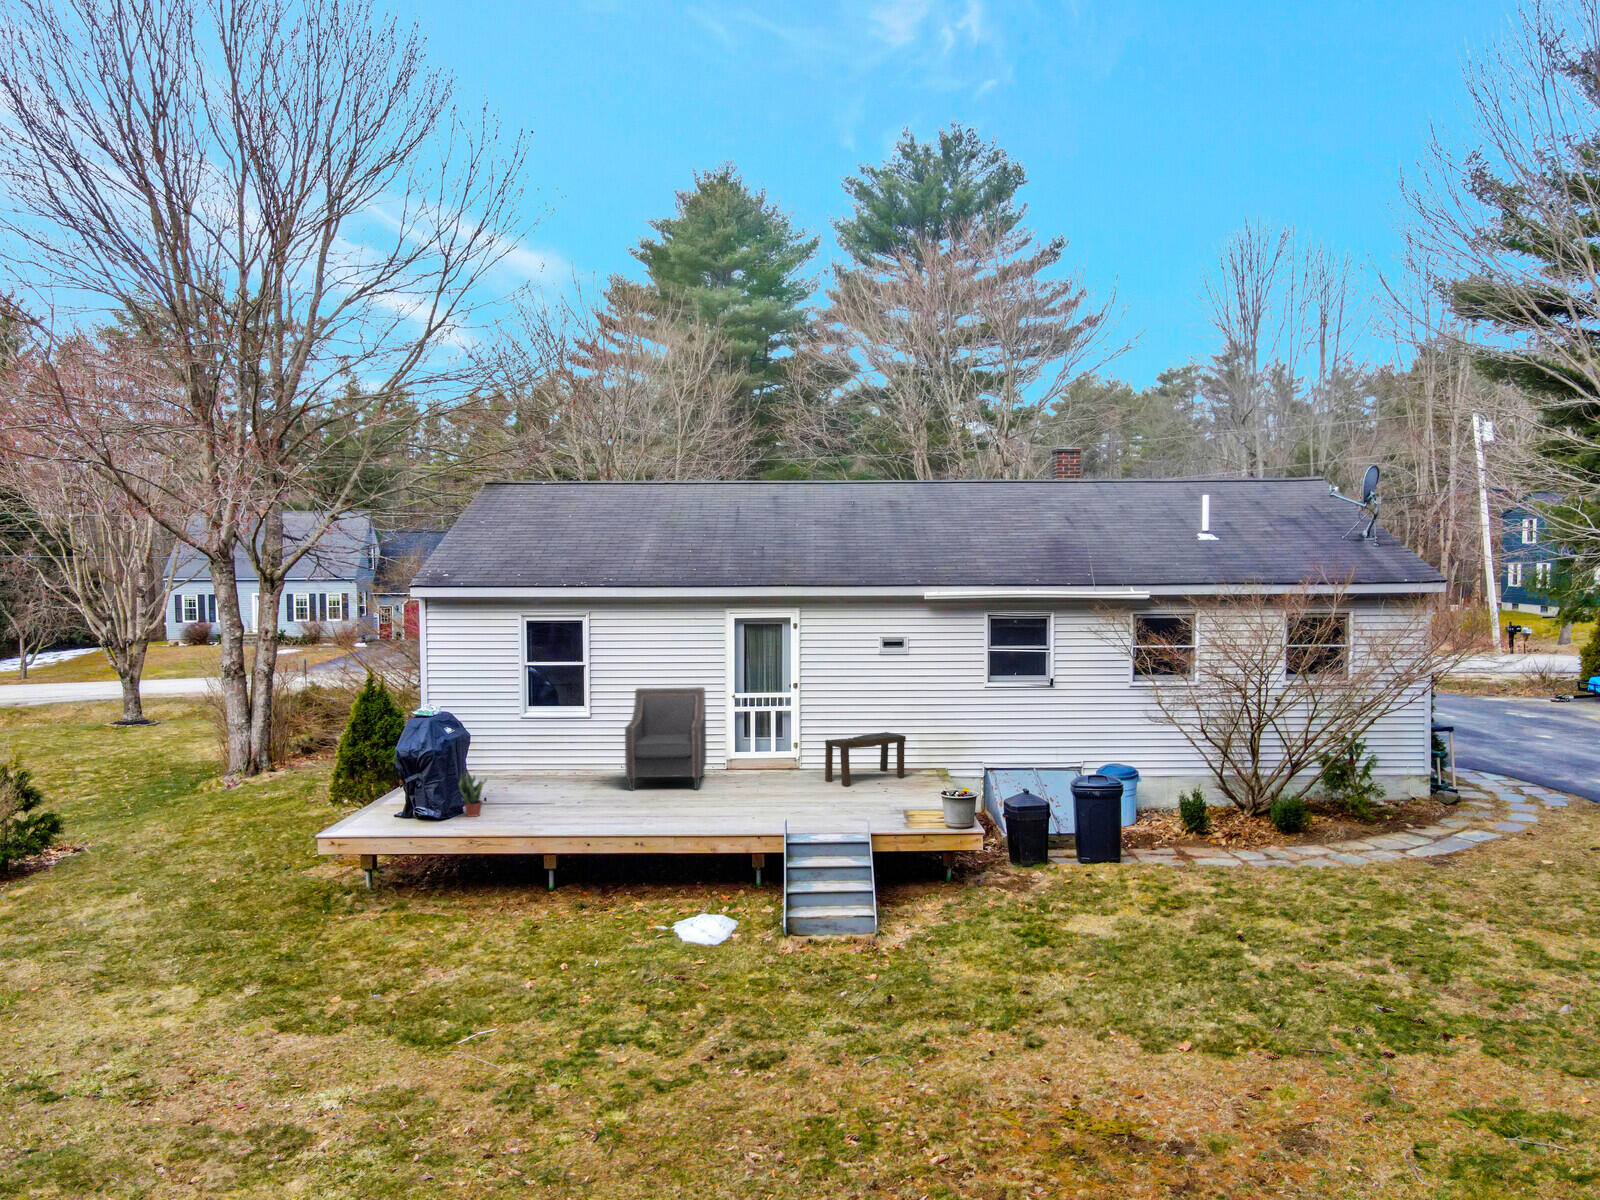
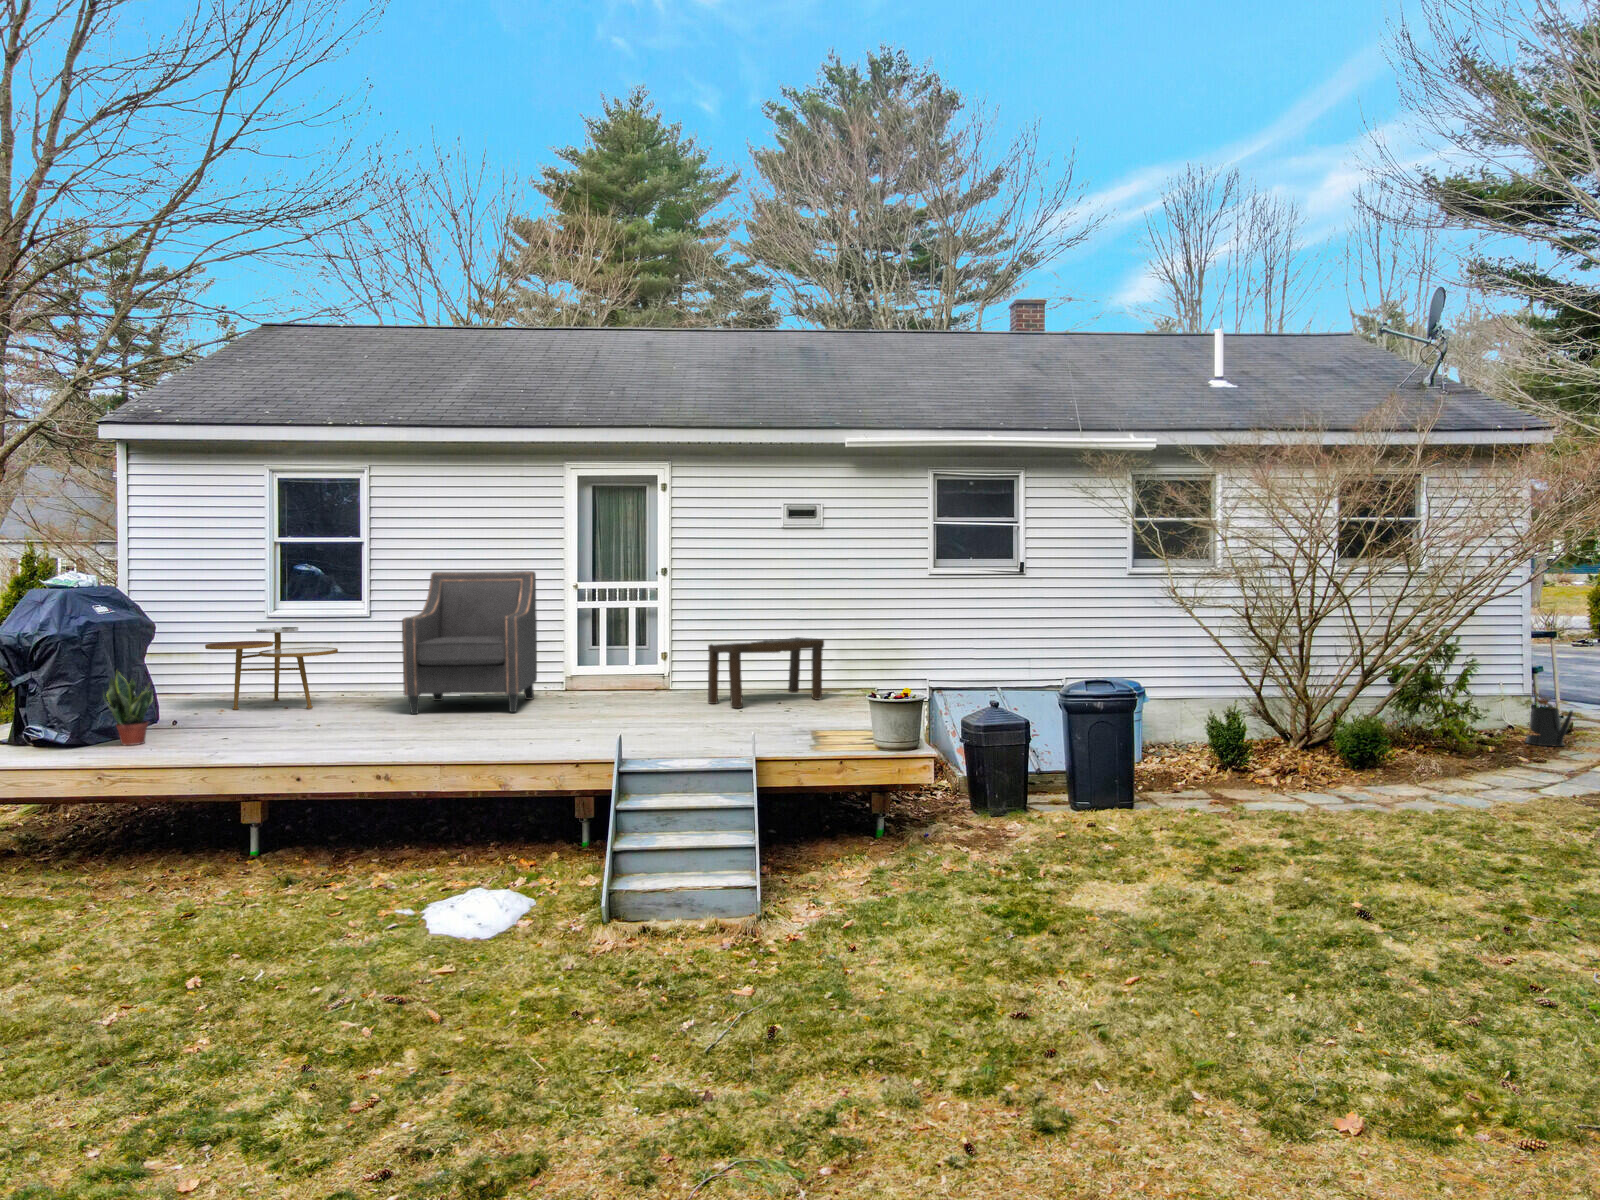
side table: none [495,726,578,785] -> present [205,627,338,710]
watering can: none [1429,768,1463,814] -> present [1526,692,1573,746]

